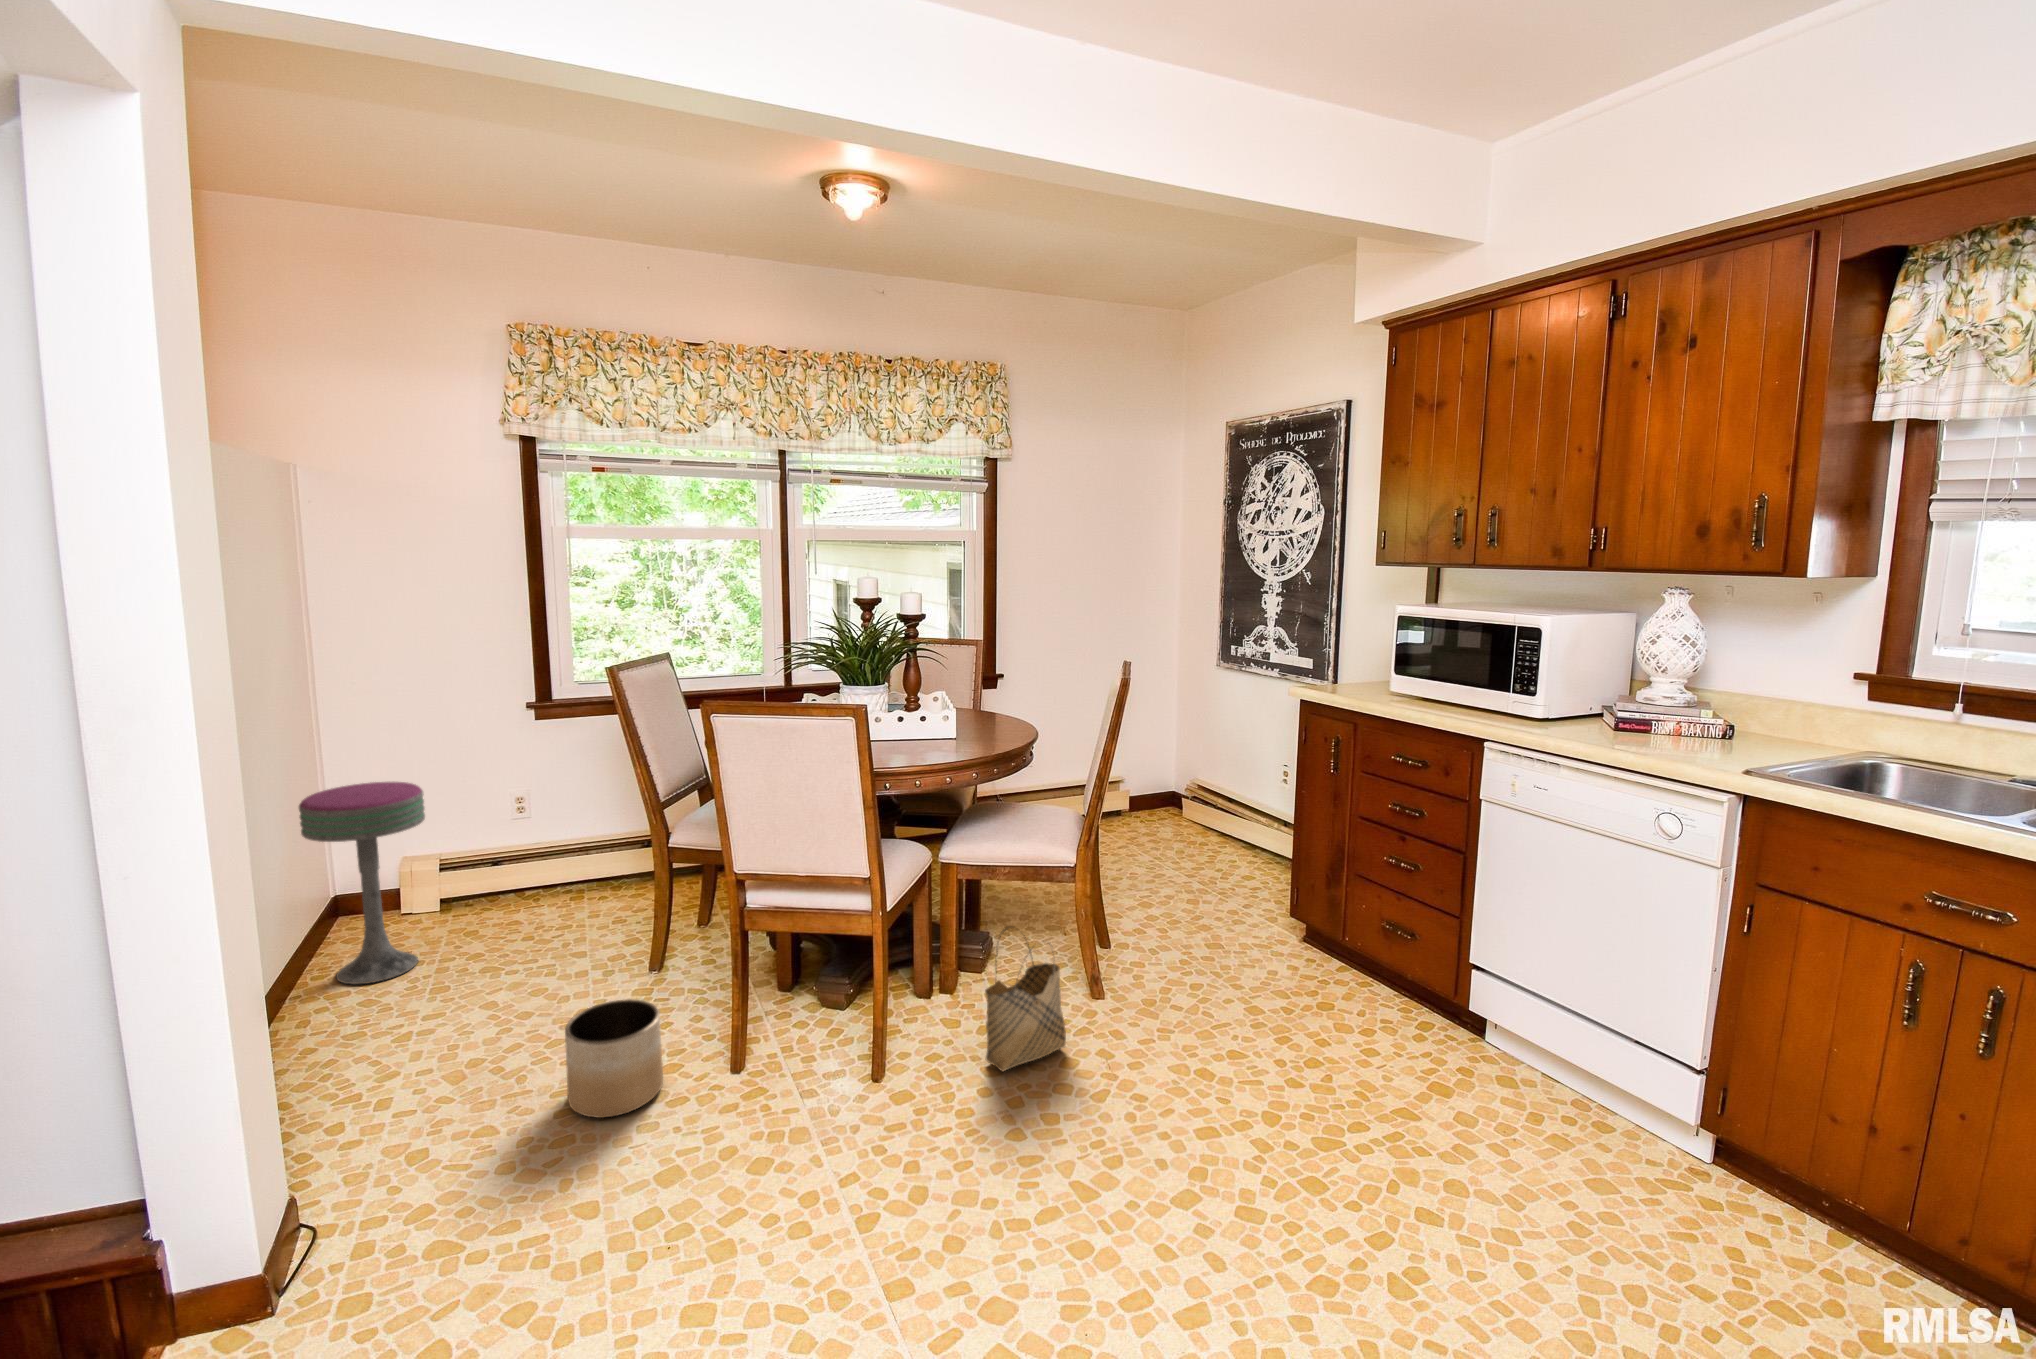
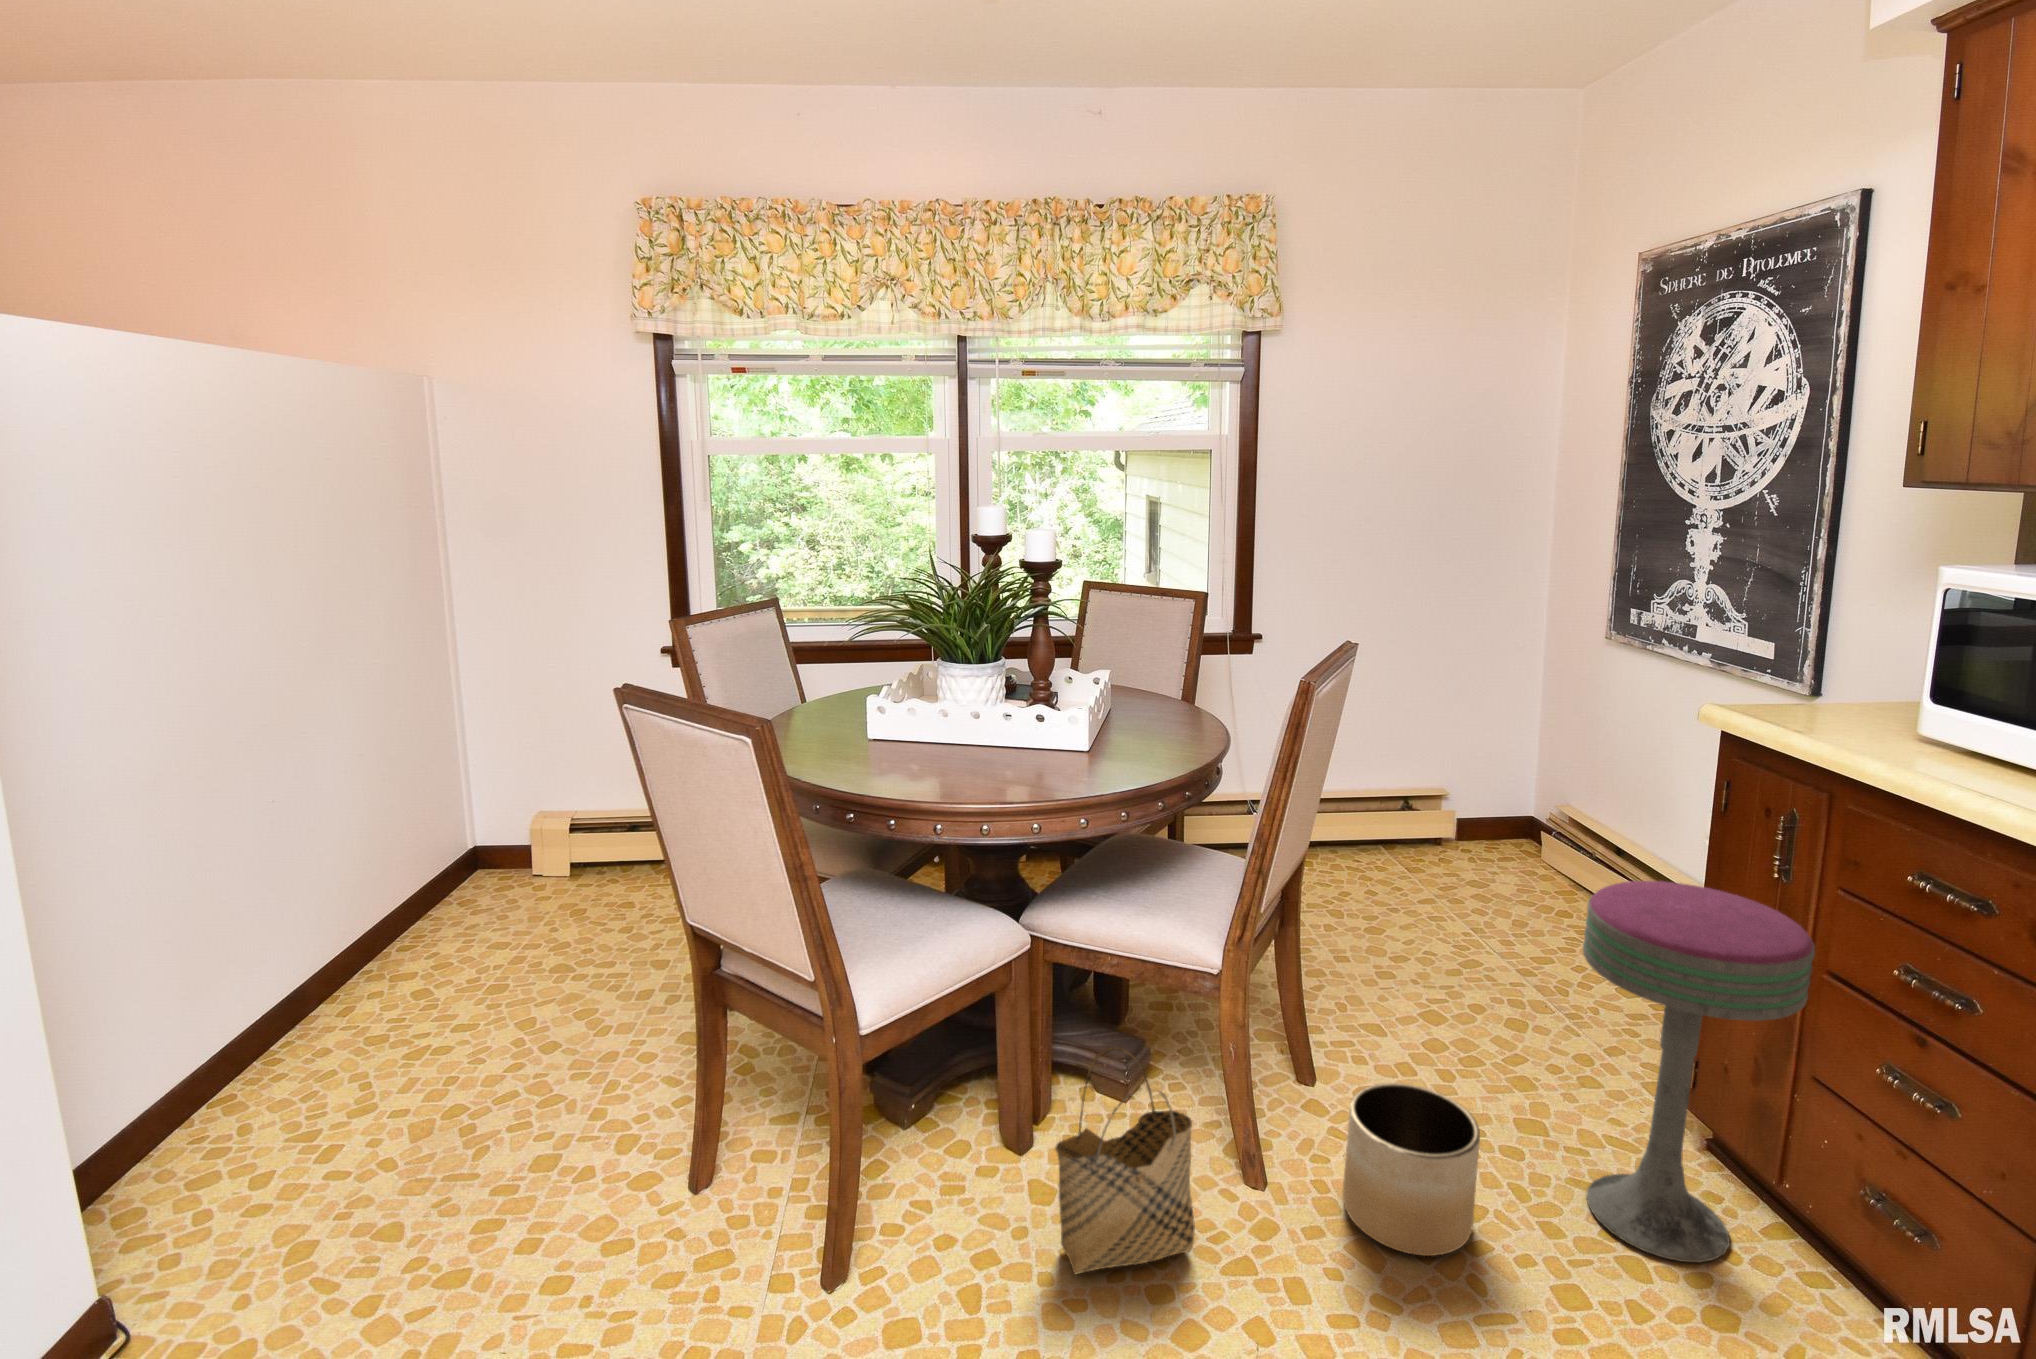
bar stool: present [299,782,425,984] -> present [1583,881,1815,1262]
planter: present [565,999,663,1118] -> present [1343,1083,1480,1256]

